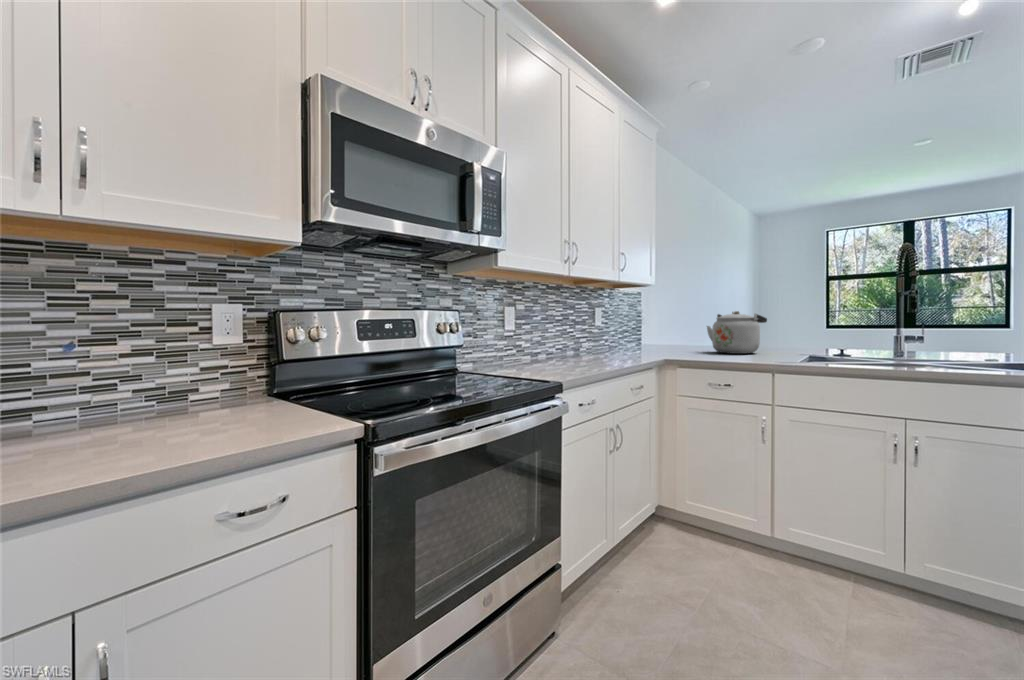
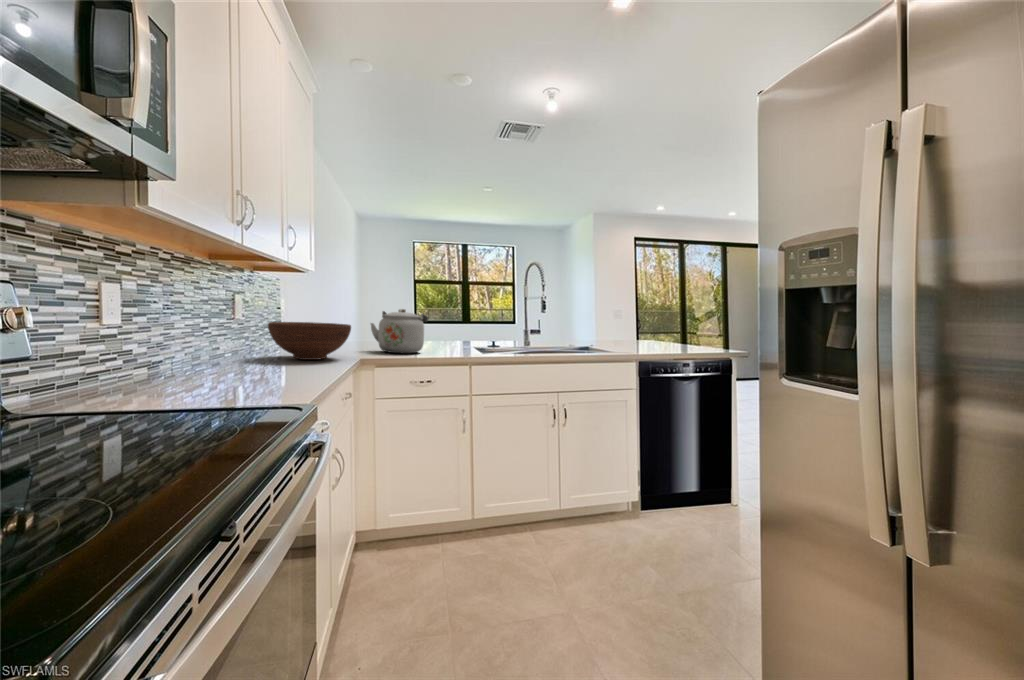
fruit bowl: none [611,327,675,356] -> present [268,322,351,360]

